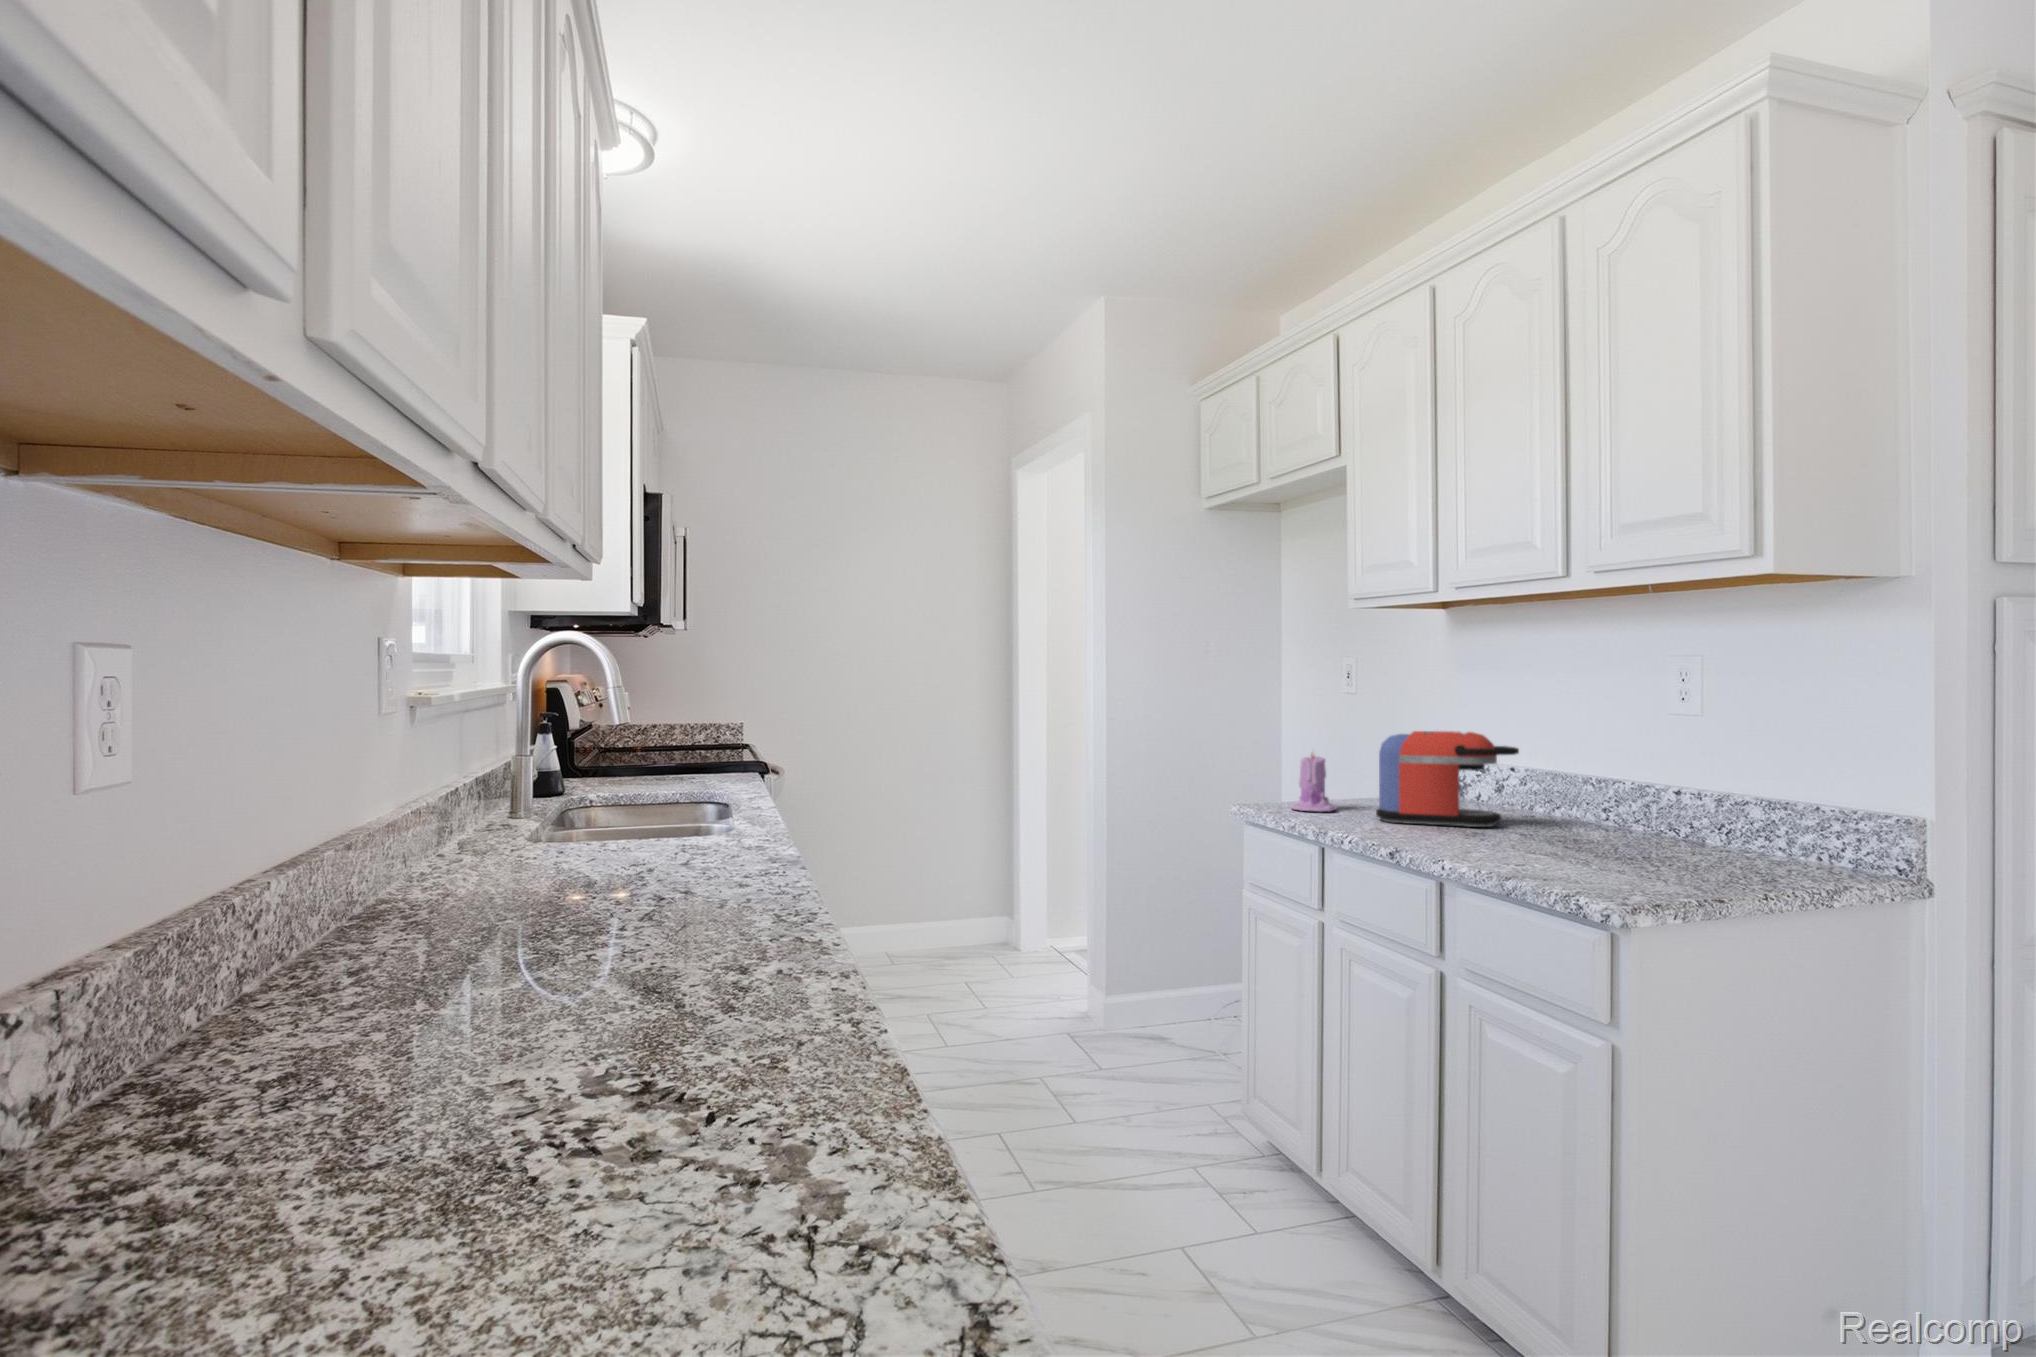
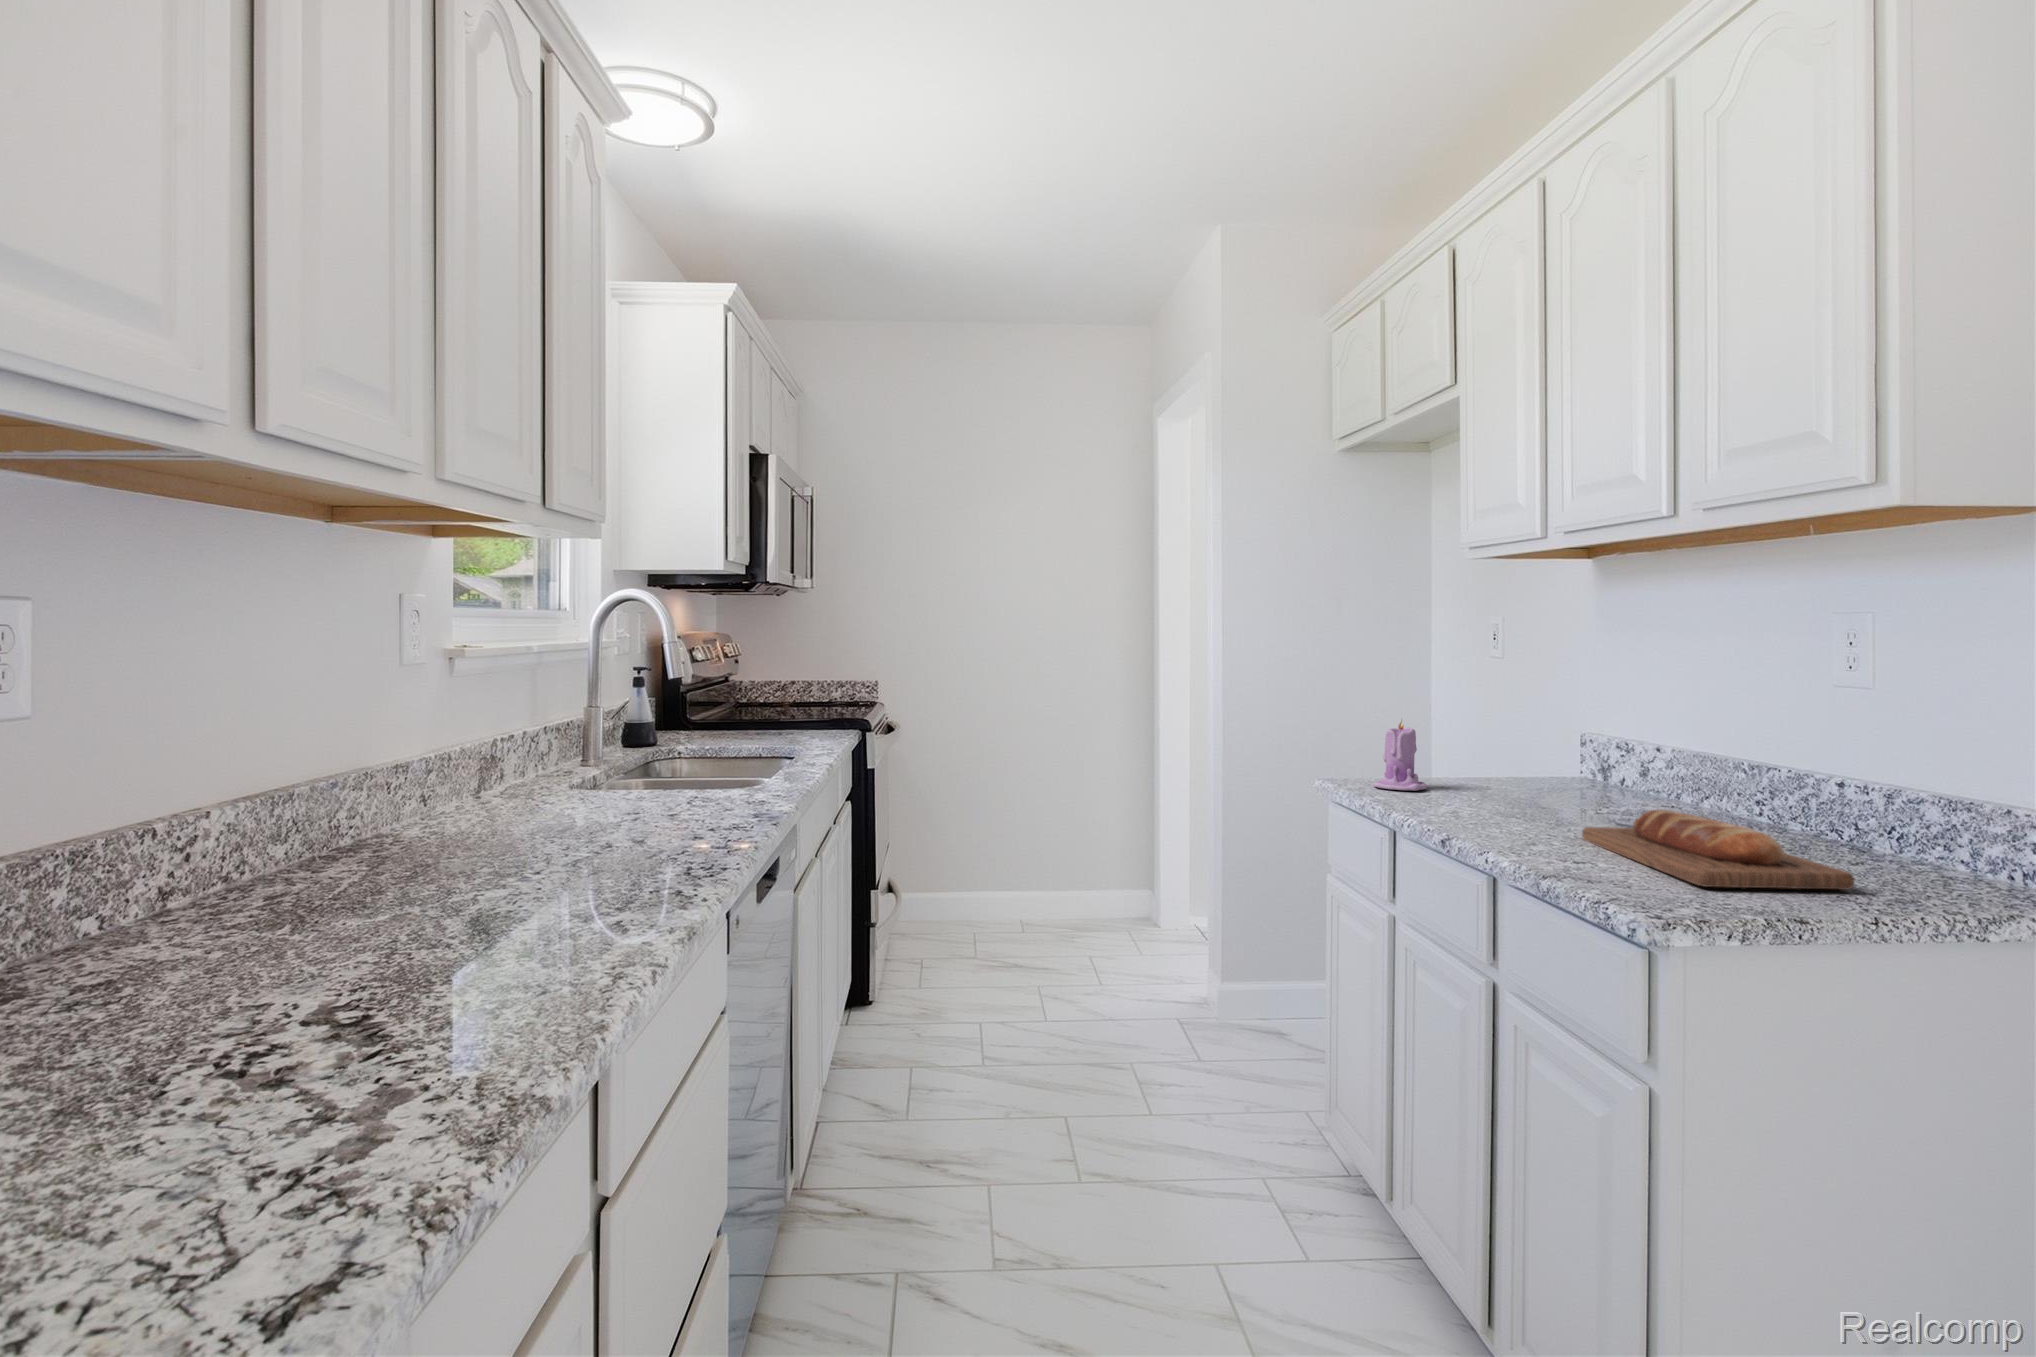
coffee maker: present [1376,731,1519,827] -> none [1462,700,1637,816]
bread loaf: none [1500,819,1728,879] -> present [1582,810,1854,890]

